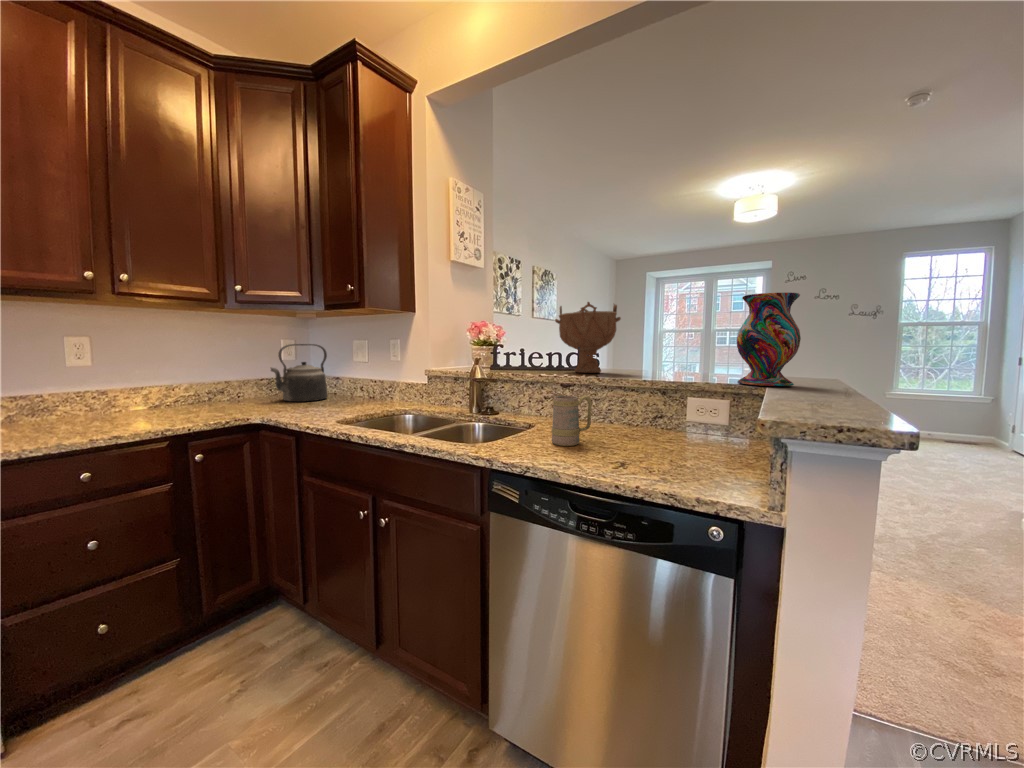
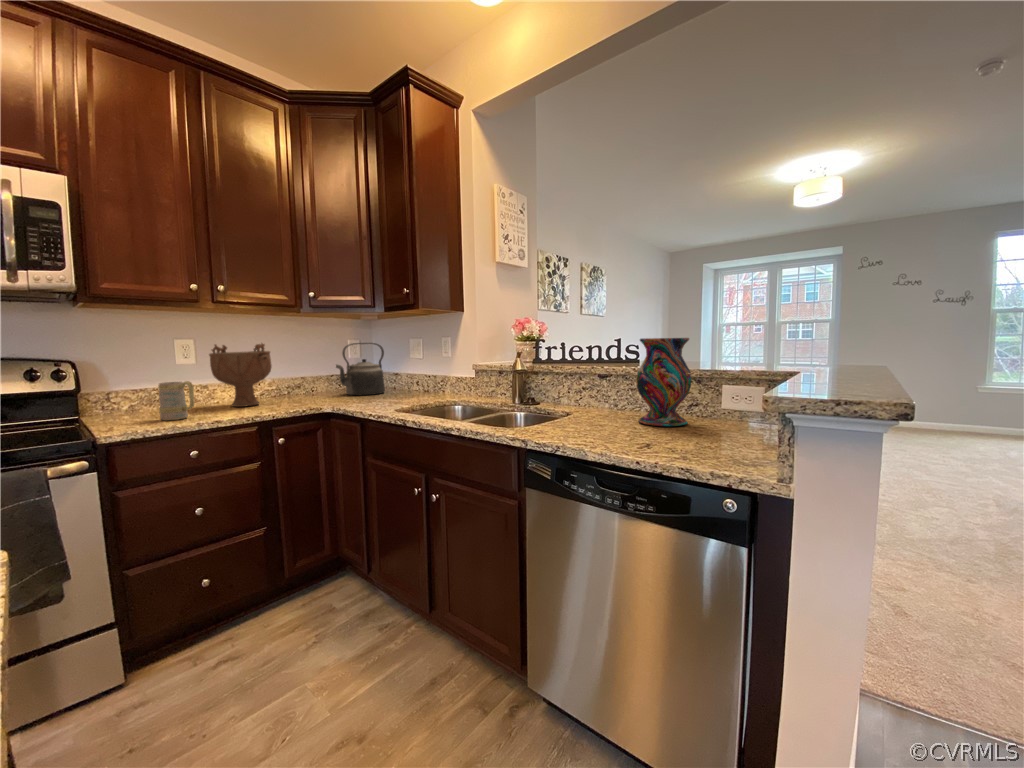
vase: present [737,292,801,386] -> present [636,338,692,426]
decorative bowl: present [555,302,621,373] -> present [209,343,271,407]
mug: present [551,395,592,446] -> present [158,381,194,421]

